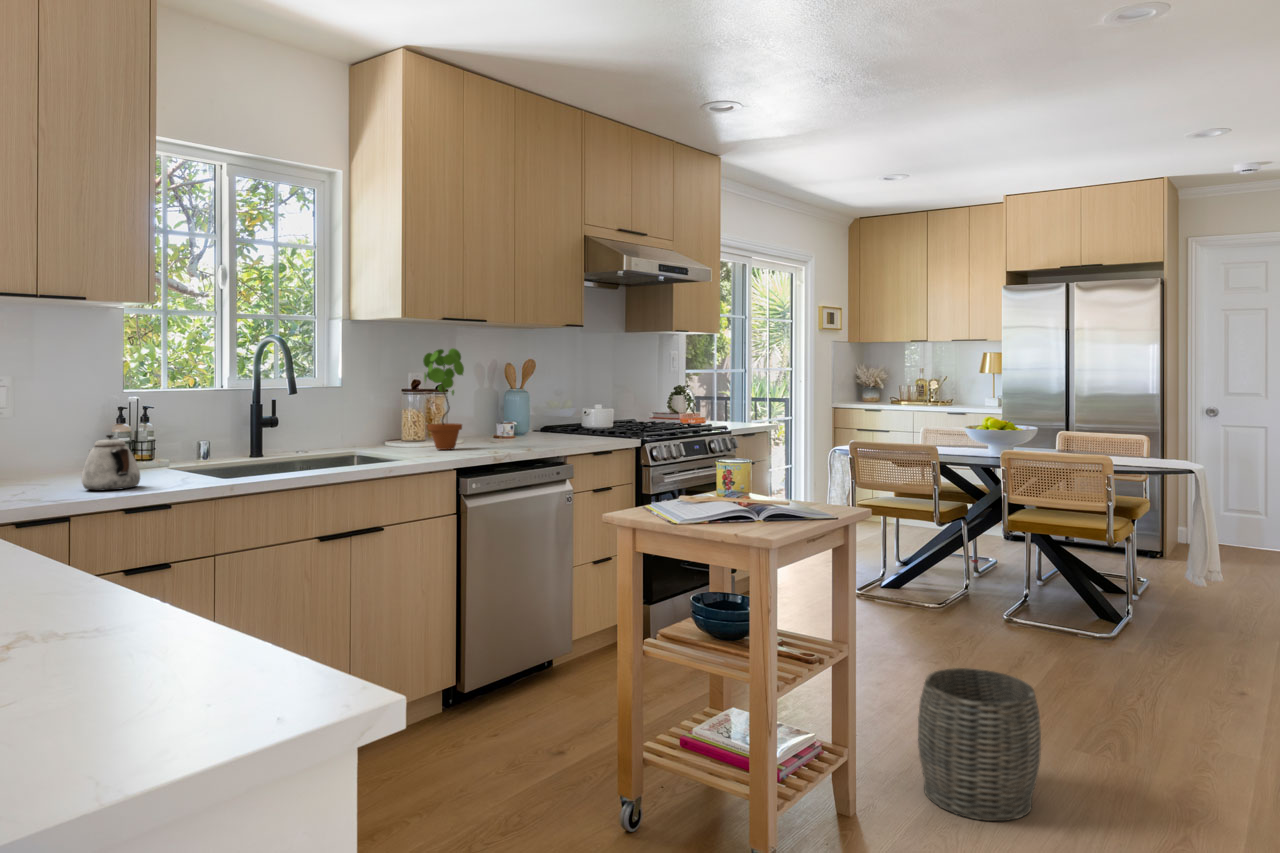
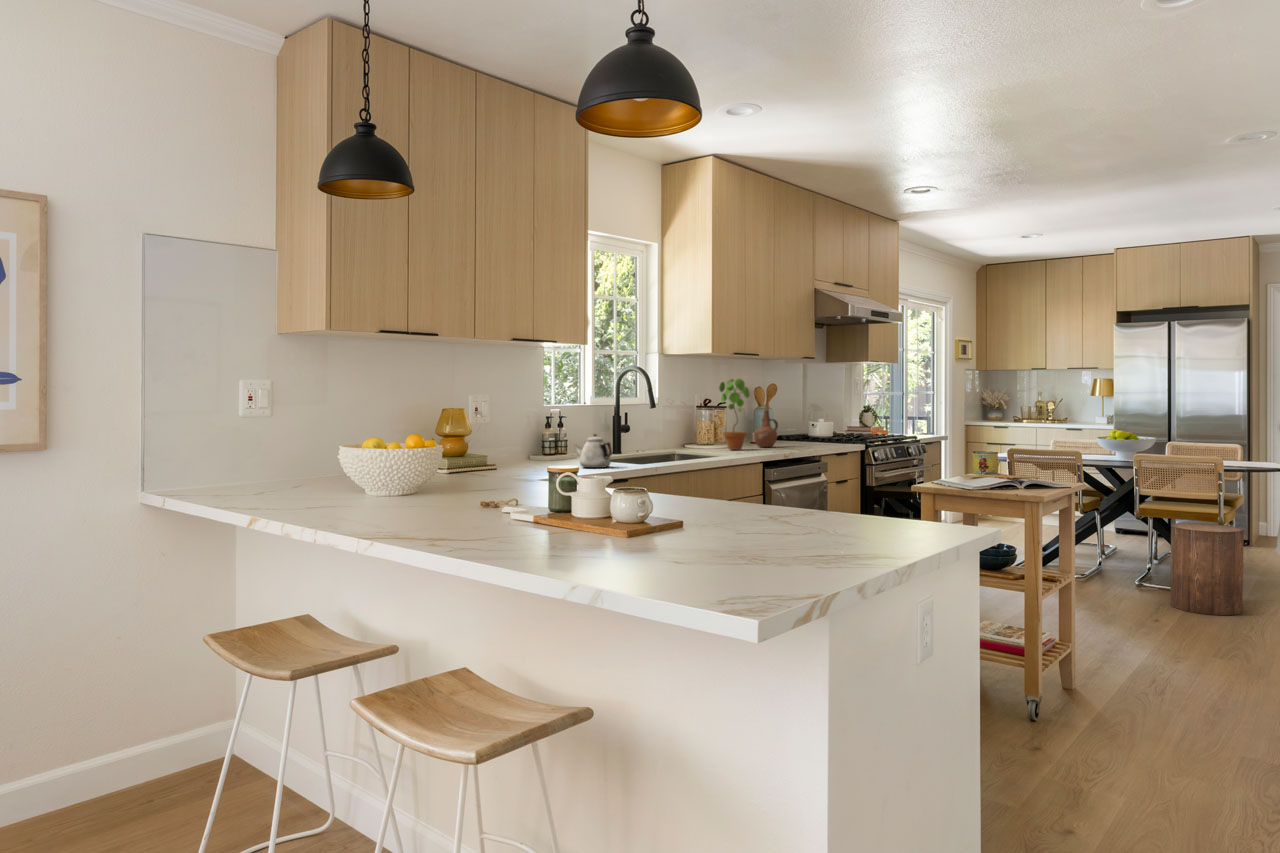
ceramic pitcher: none [484,385,519,444] -> present [753,404,778,447]
stool: none [1040,543,1134,671] -> present [1170,523,1244,615]
woven basket: present [918,668,1041,821] -> none [1106,592,1193,684]

